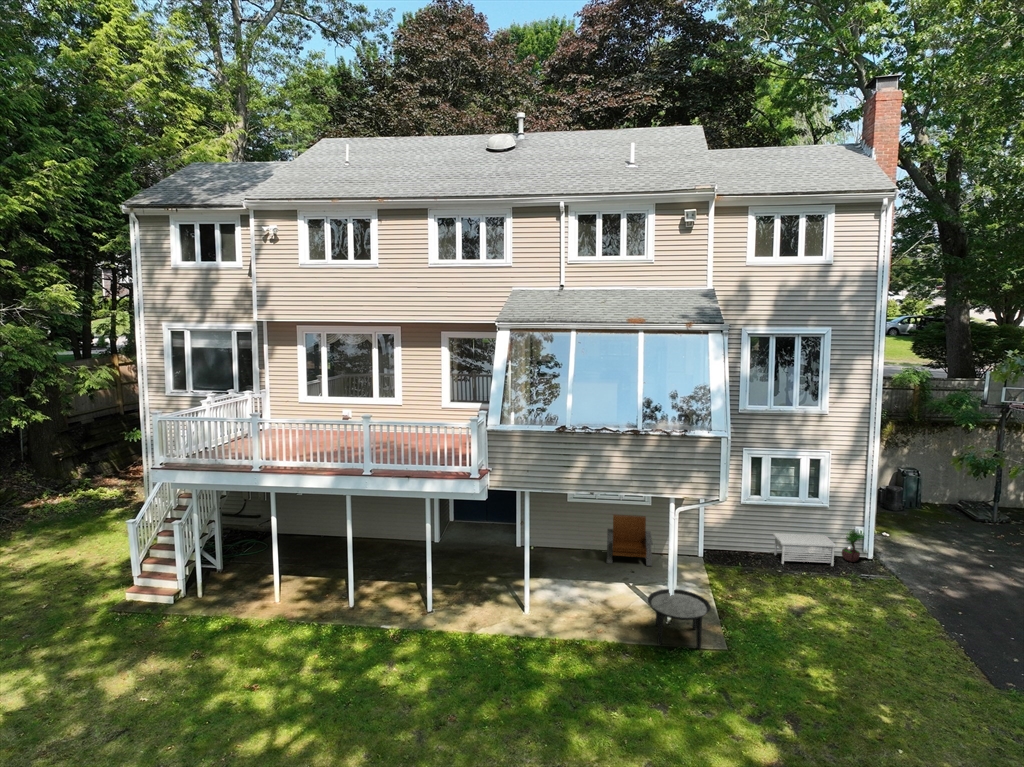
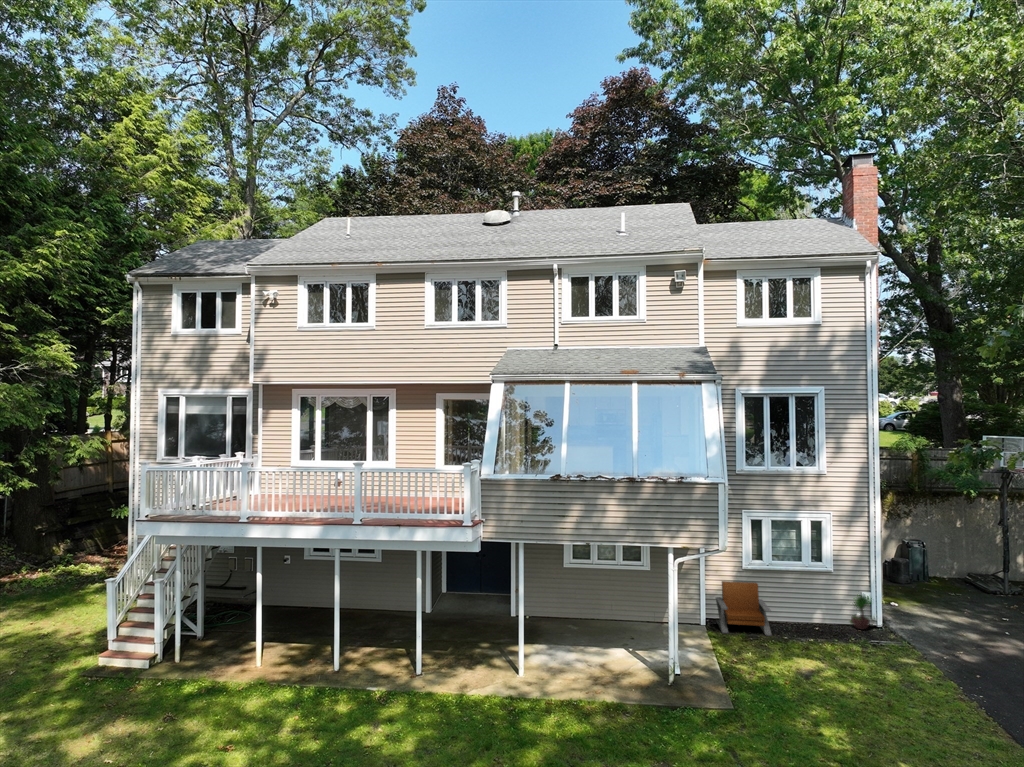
lounge chair: present [607,514,653,566] -> present [716,581,772,636]
storage bench: present [773,533,836,566] -> none [778,600,844,633]
round table: present [648,589,711,649] -> none [648,648,714,710]

